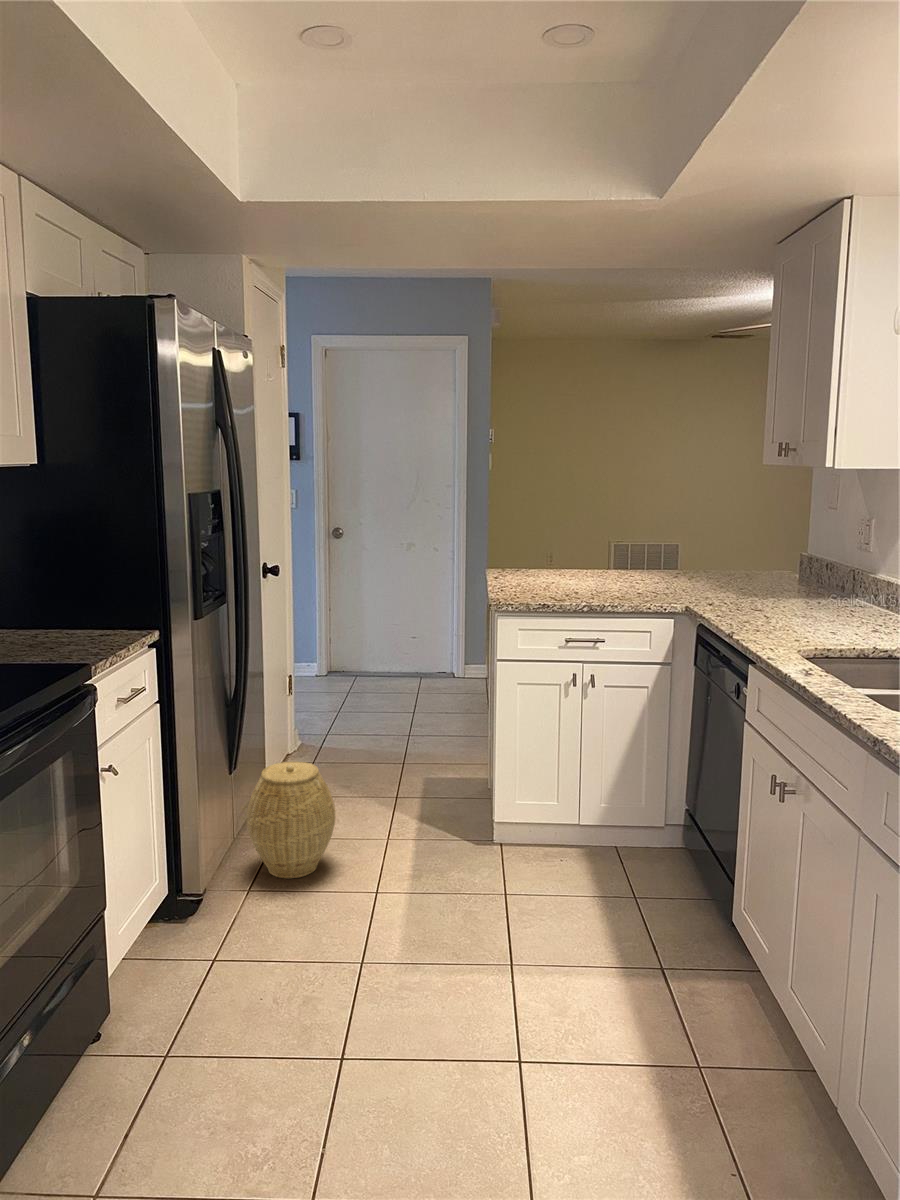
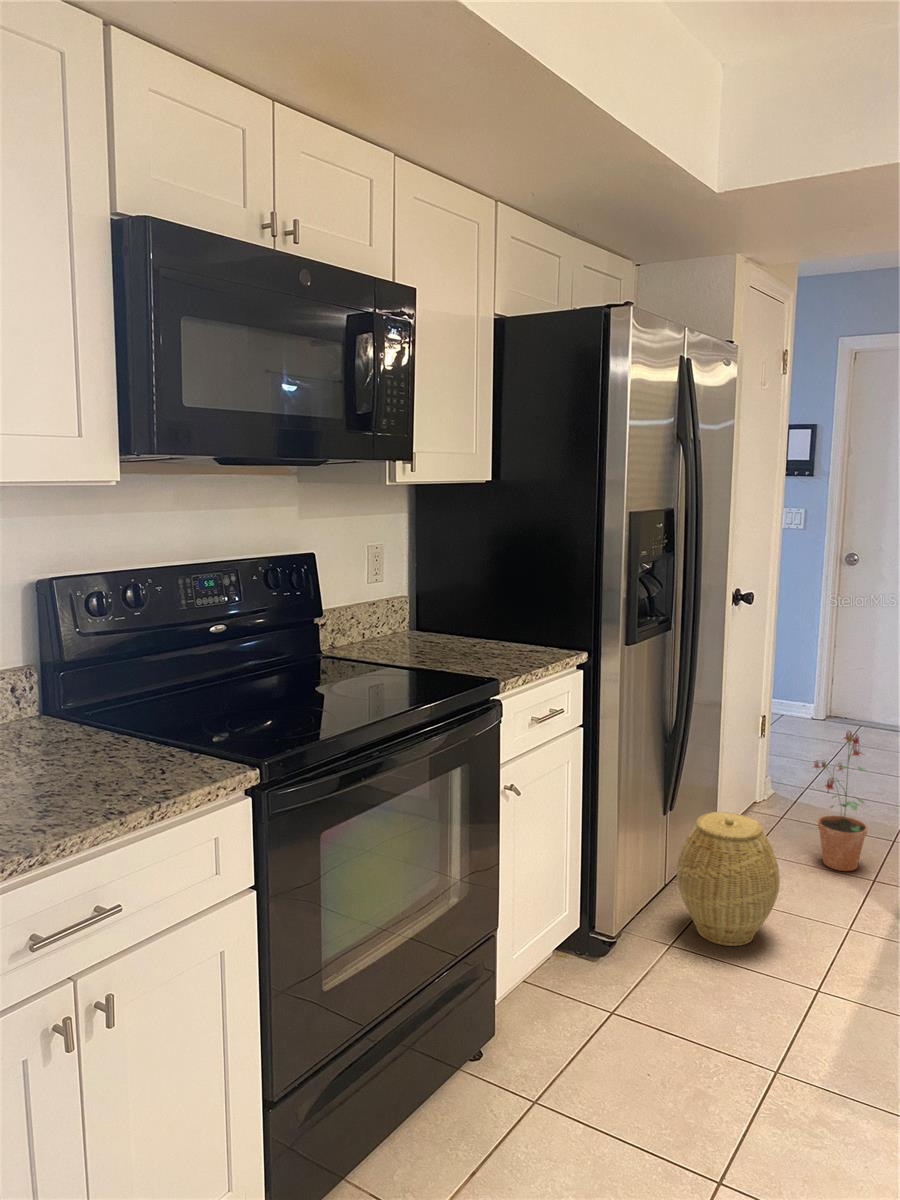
potted plant: none [339,677,388,797] -> present [814,731,867,871]

